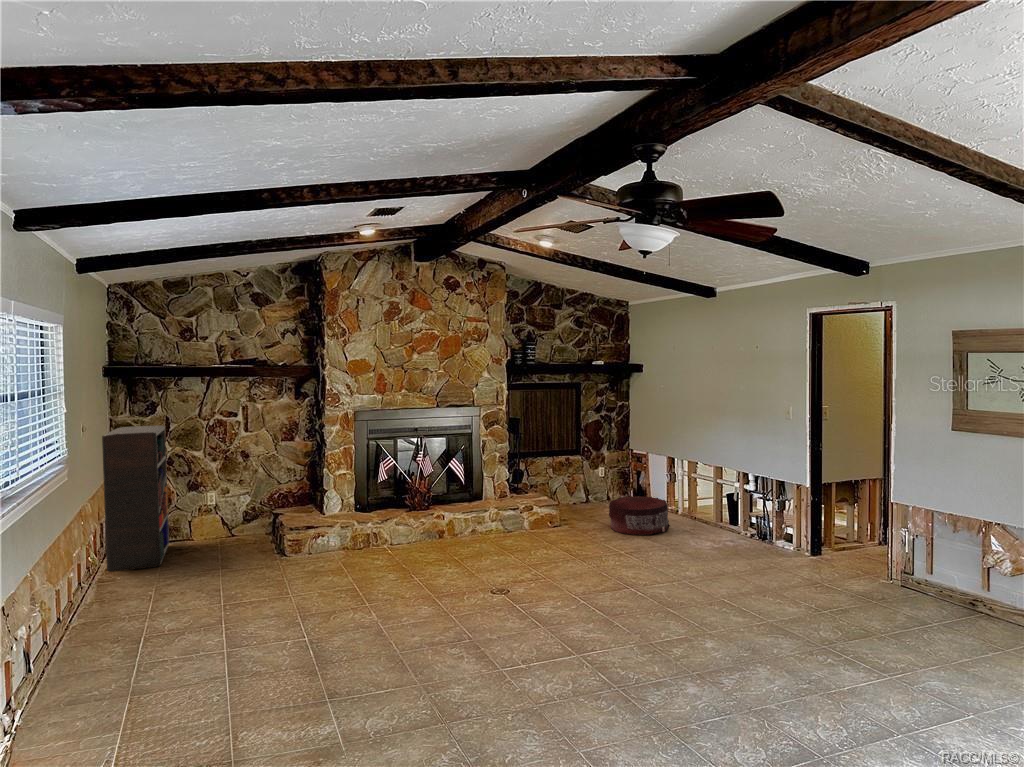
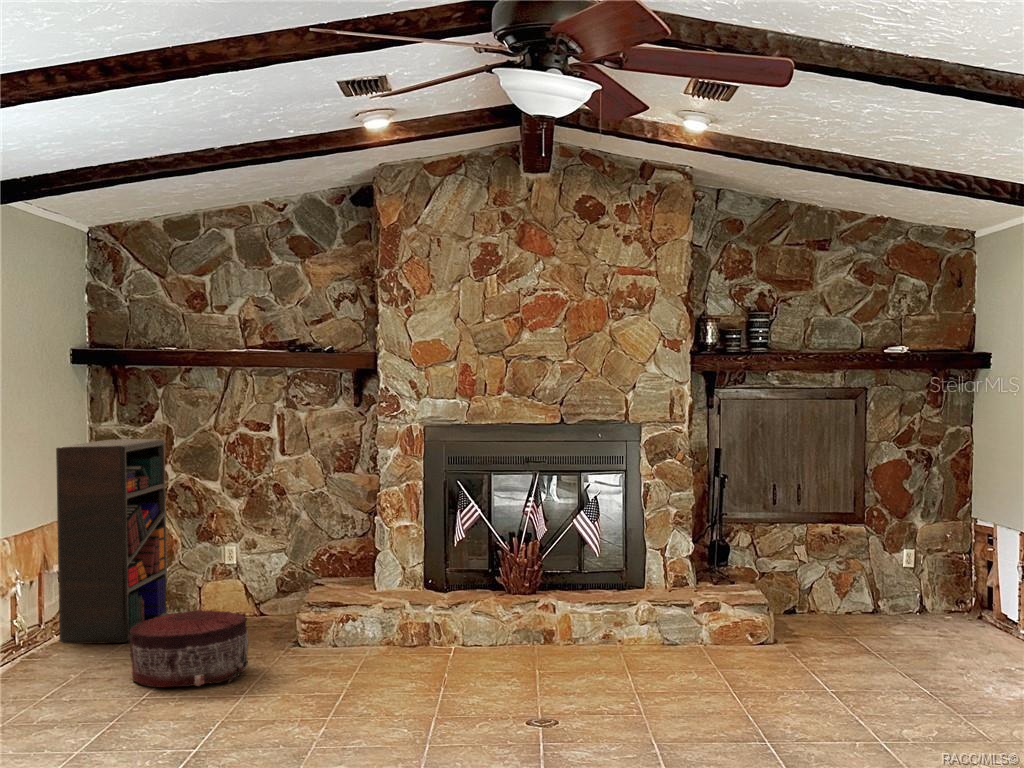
pouf: present [609,496,670,535] -> present [129,610,248,687]

